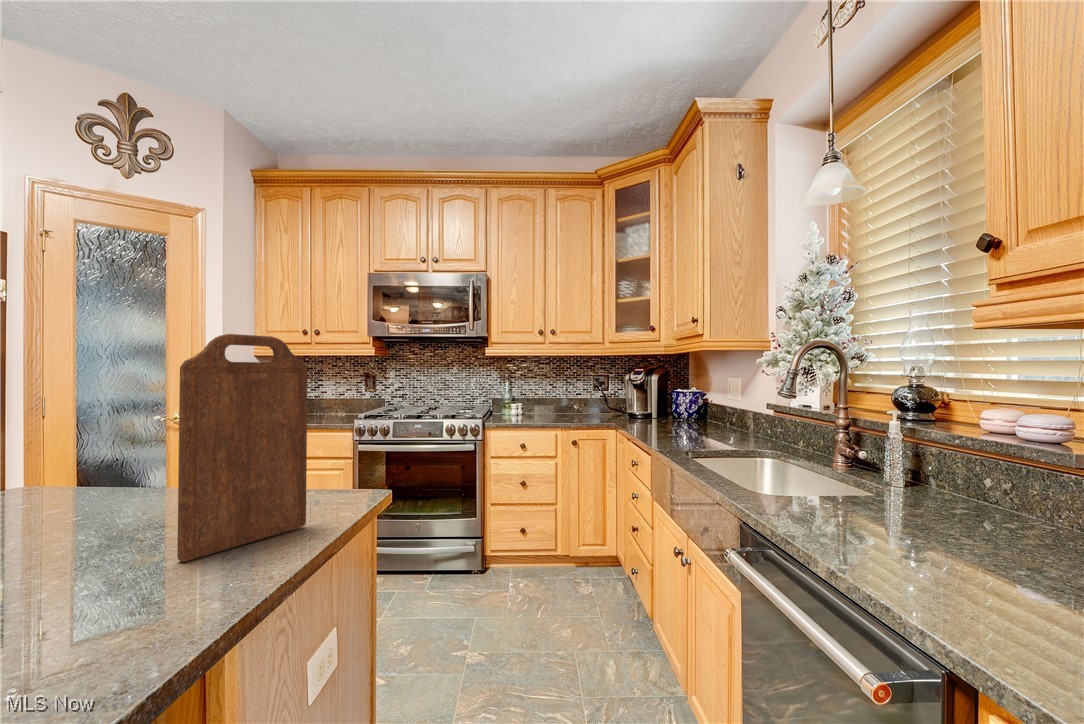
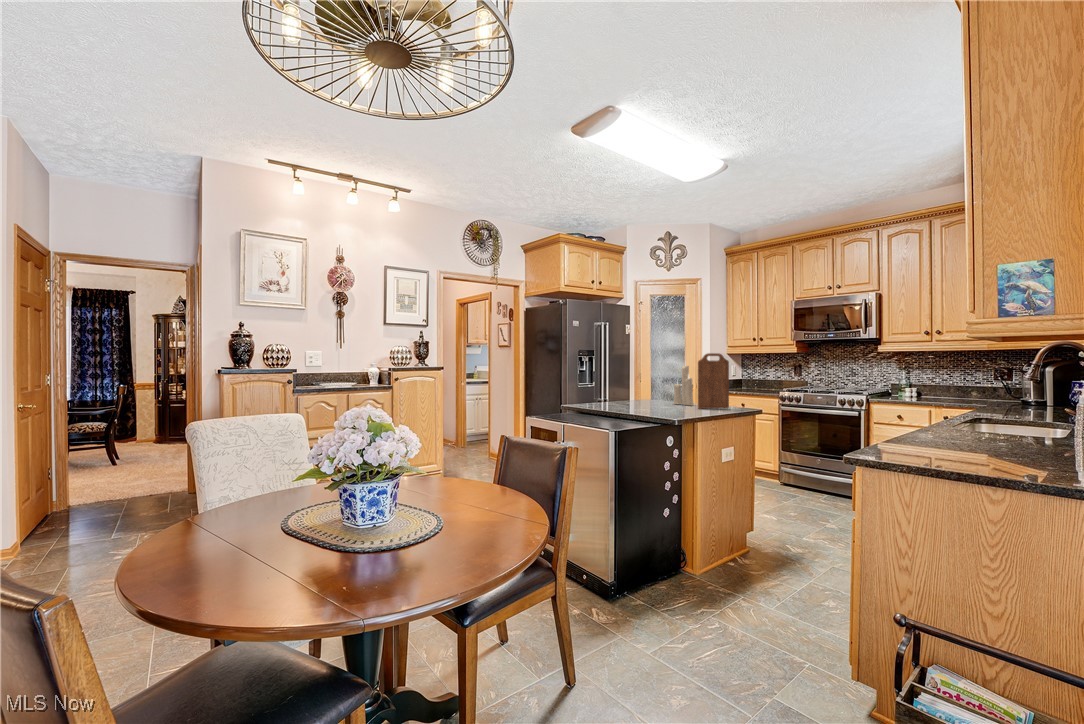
candle: none [67,353,164,534] -> present [674,365,693,405]

